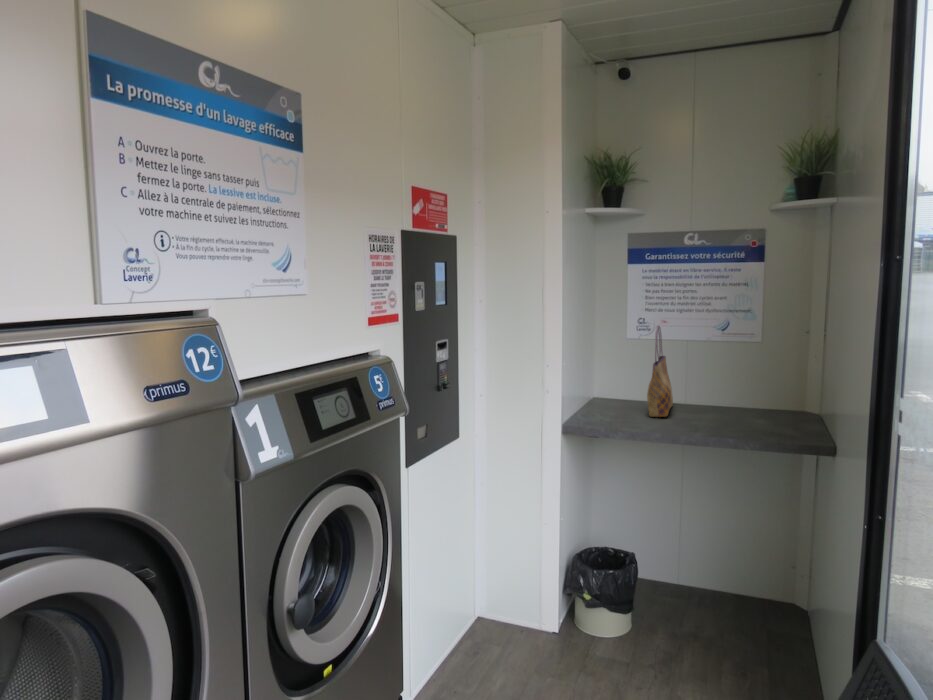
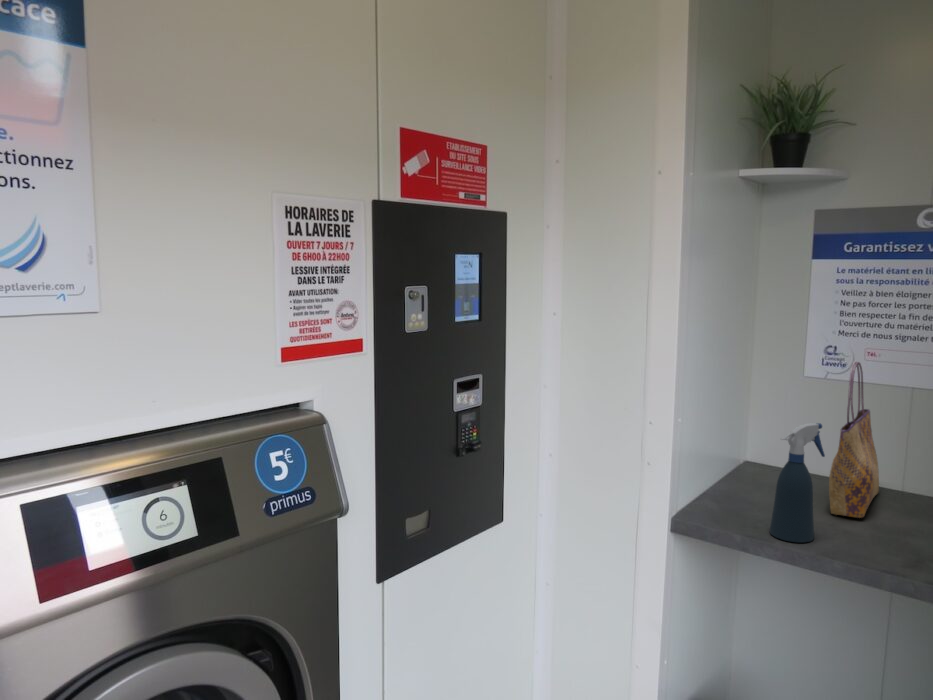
spray bottle: none [619,360,647,430] -> present [770,423,825,542]

